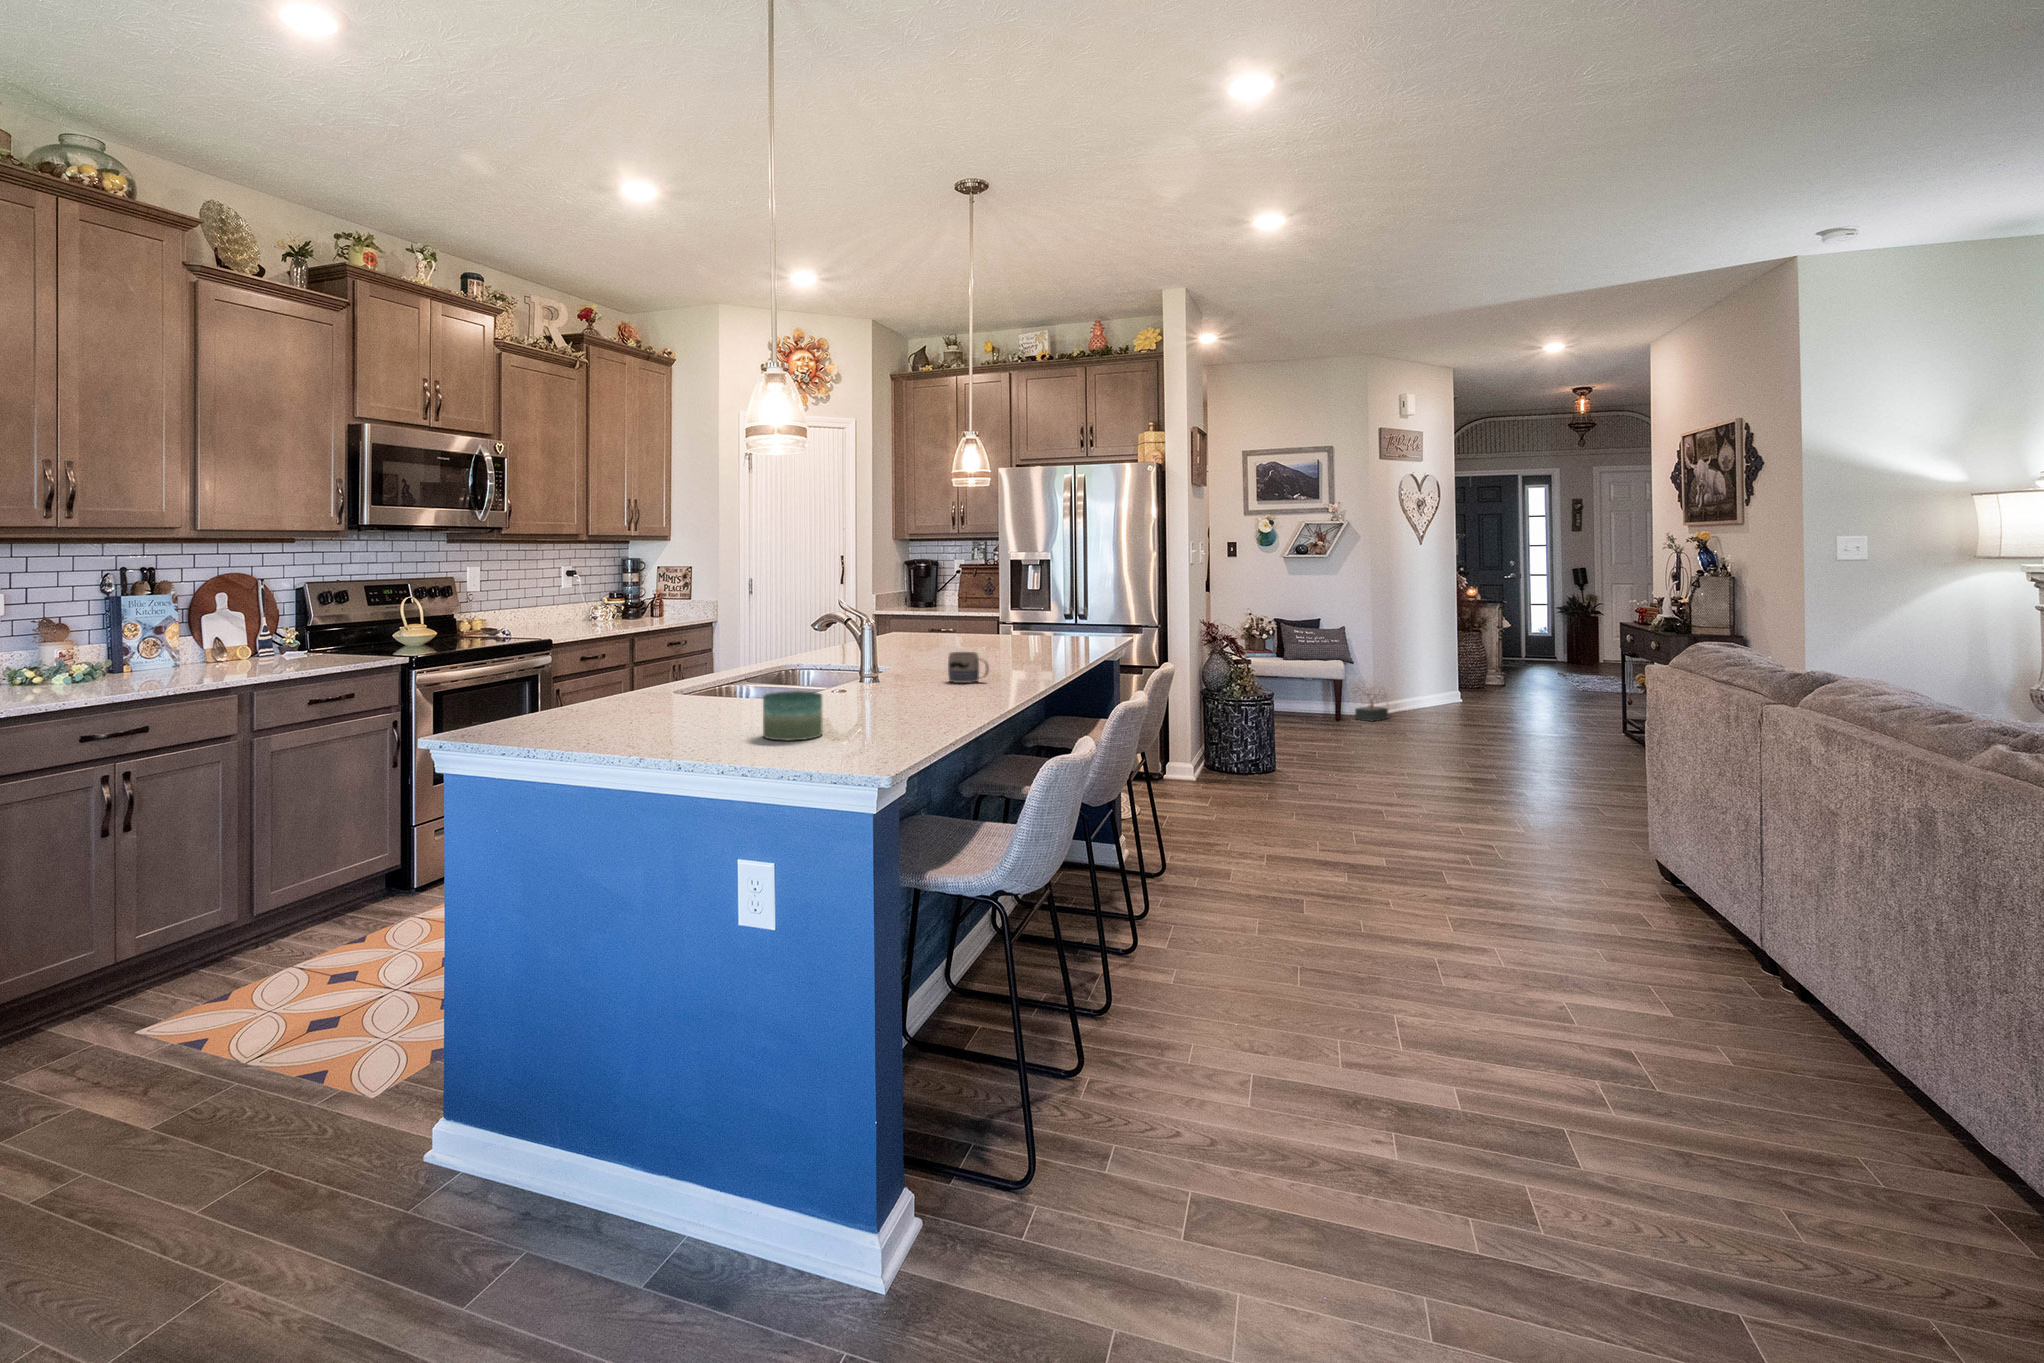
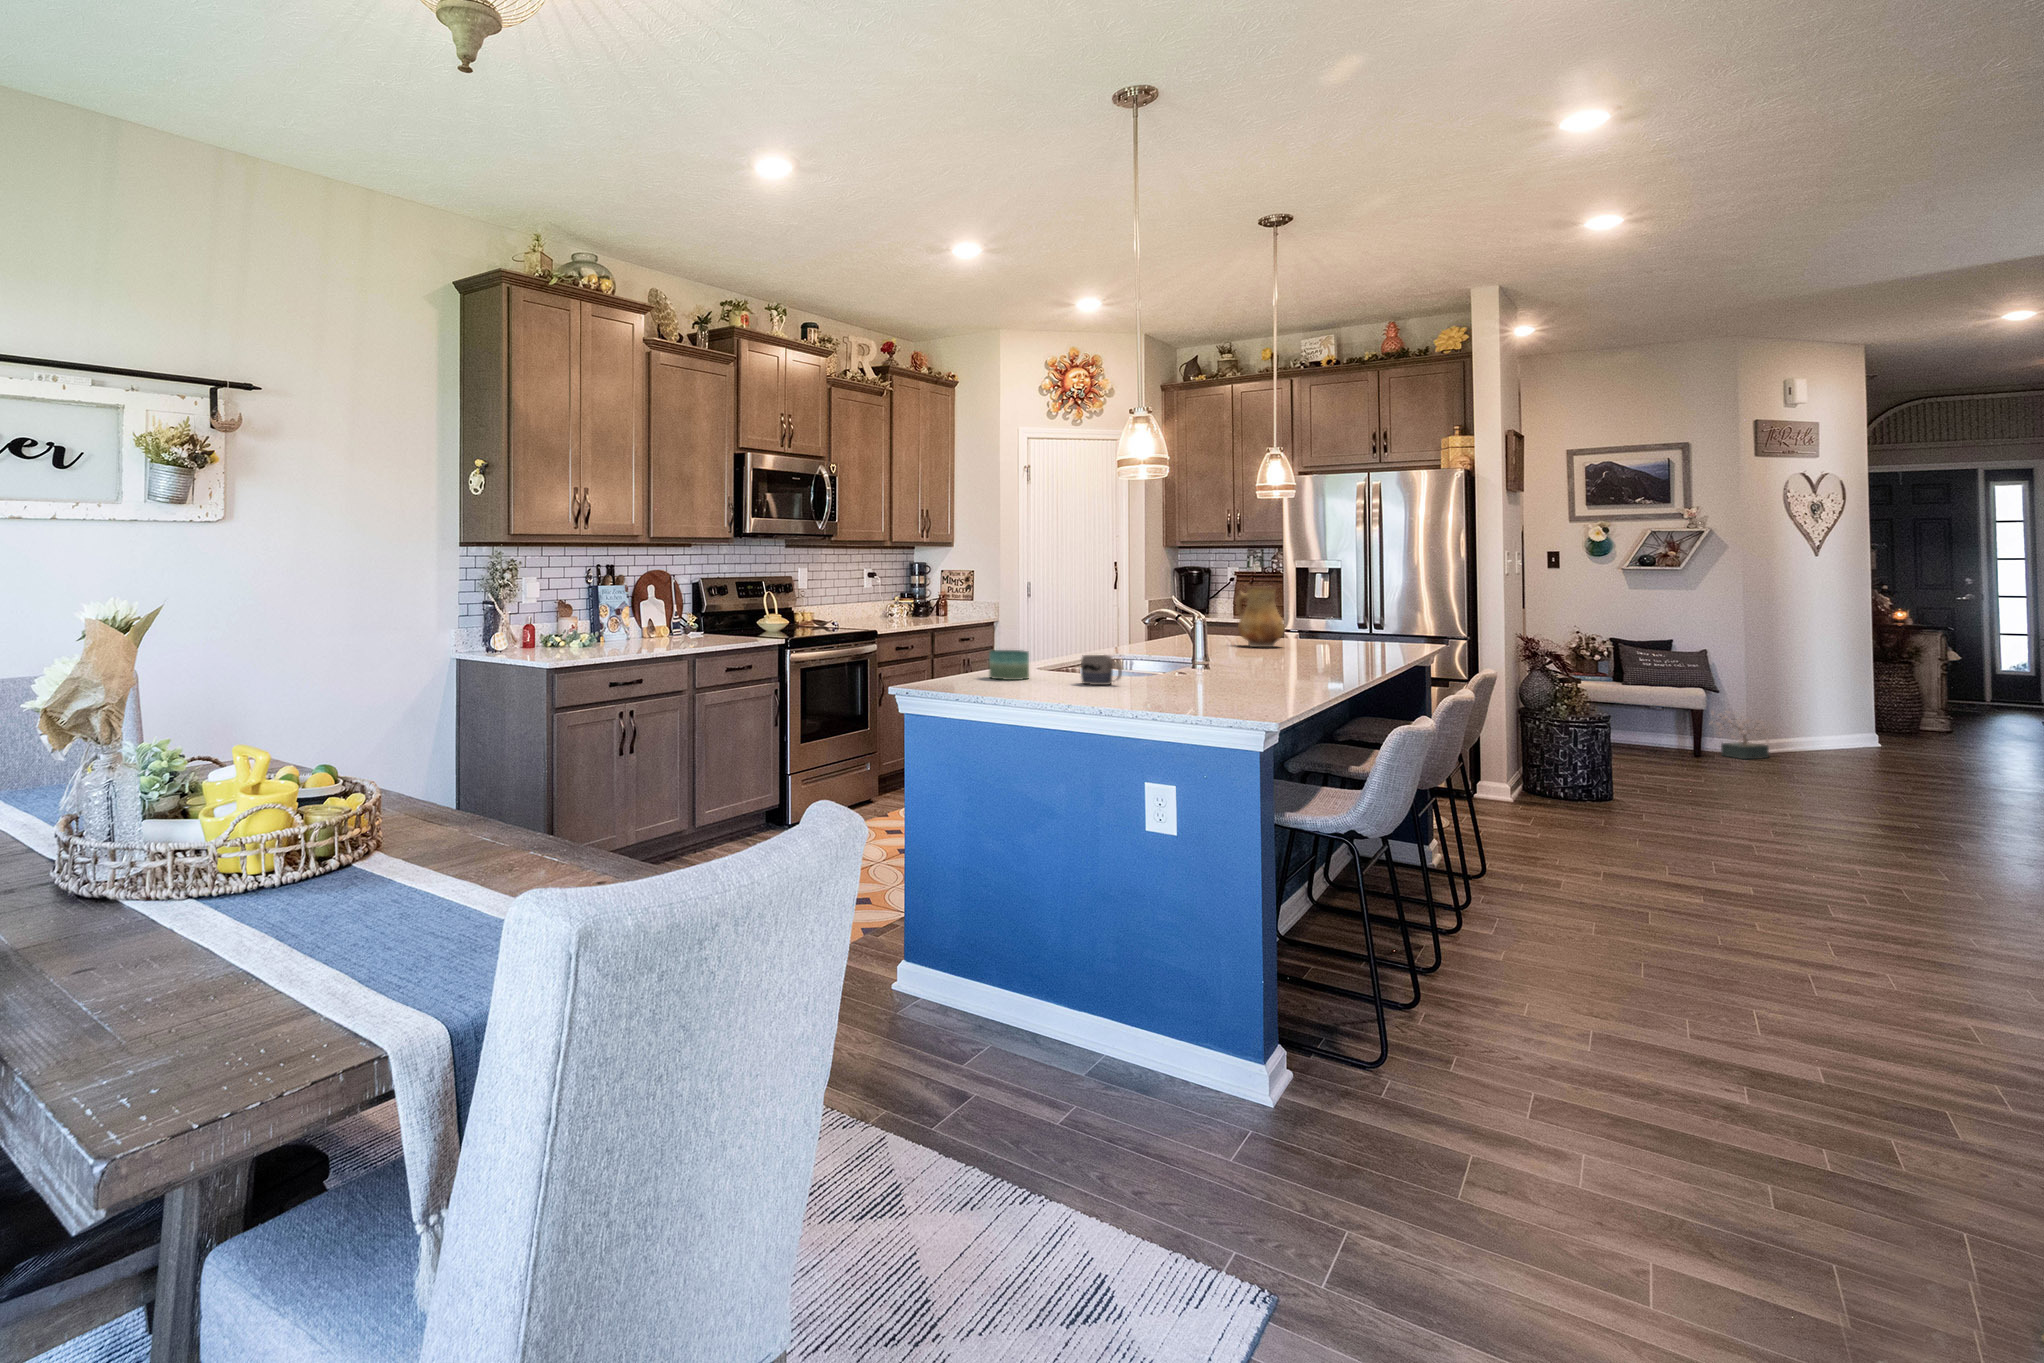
ceramic pitcher: none [933,582,980,648] -> present [1236,586,1285,647]
mug: present [948,652,989,683] -> present [1081,655,1122,685]
candle: present [763,691,822,740] -> present [989,650,1029,680]

